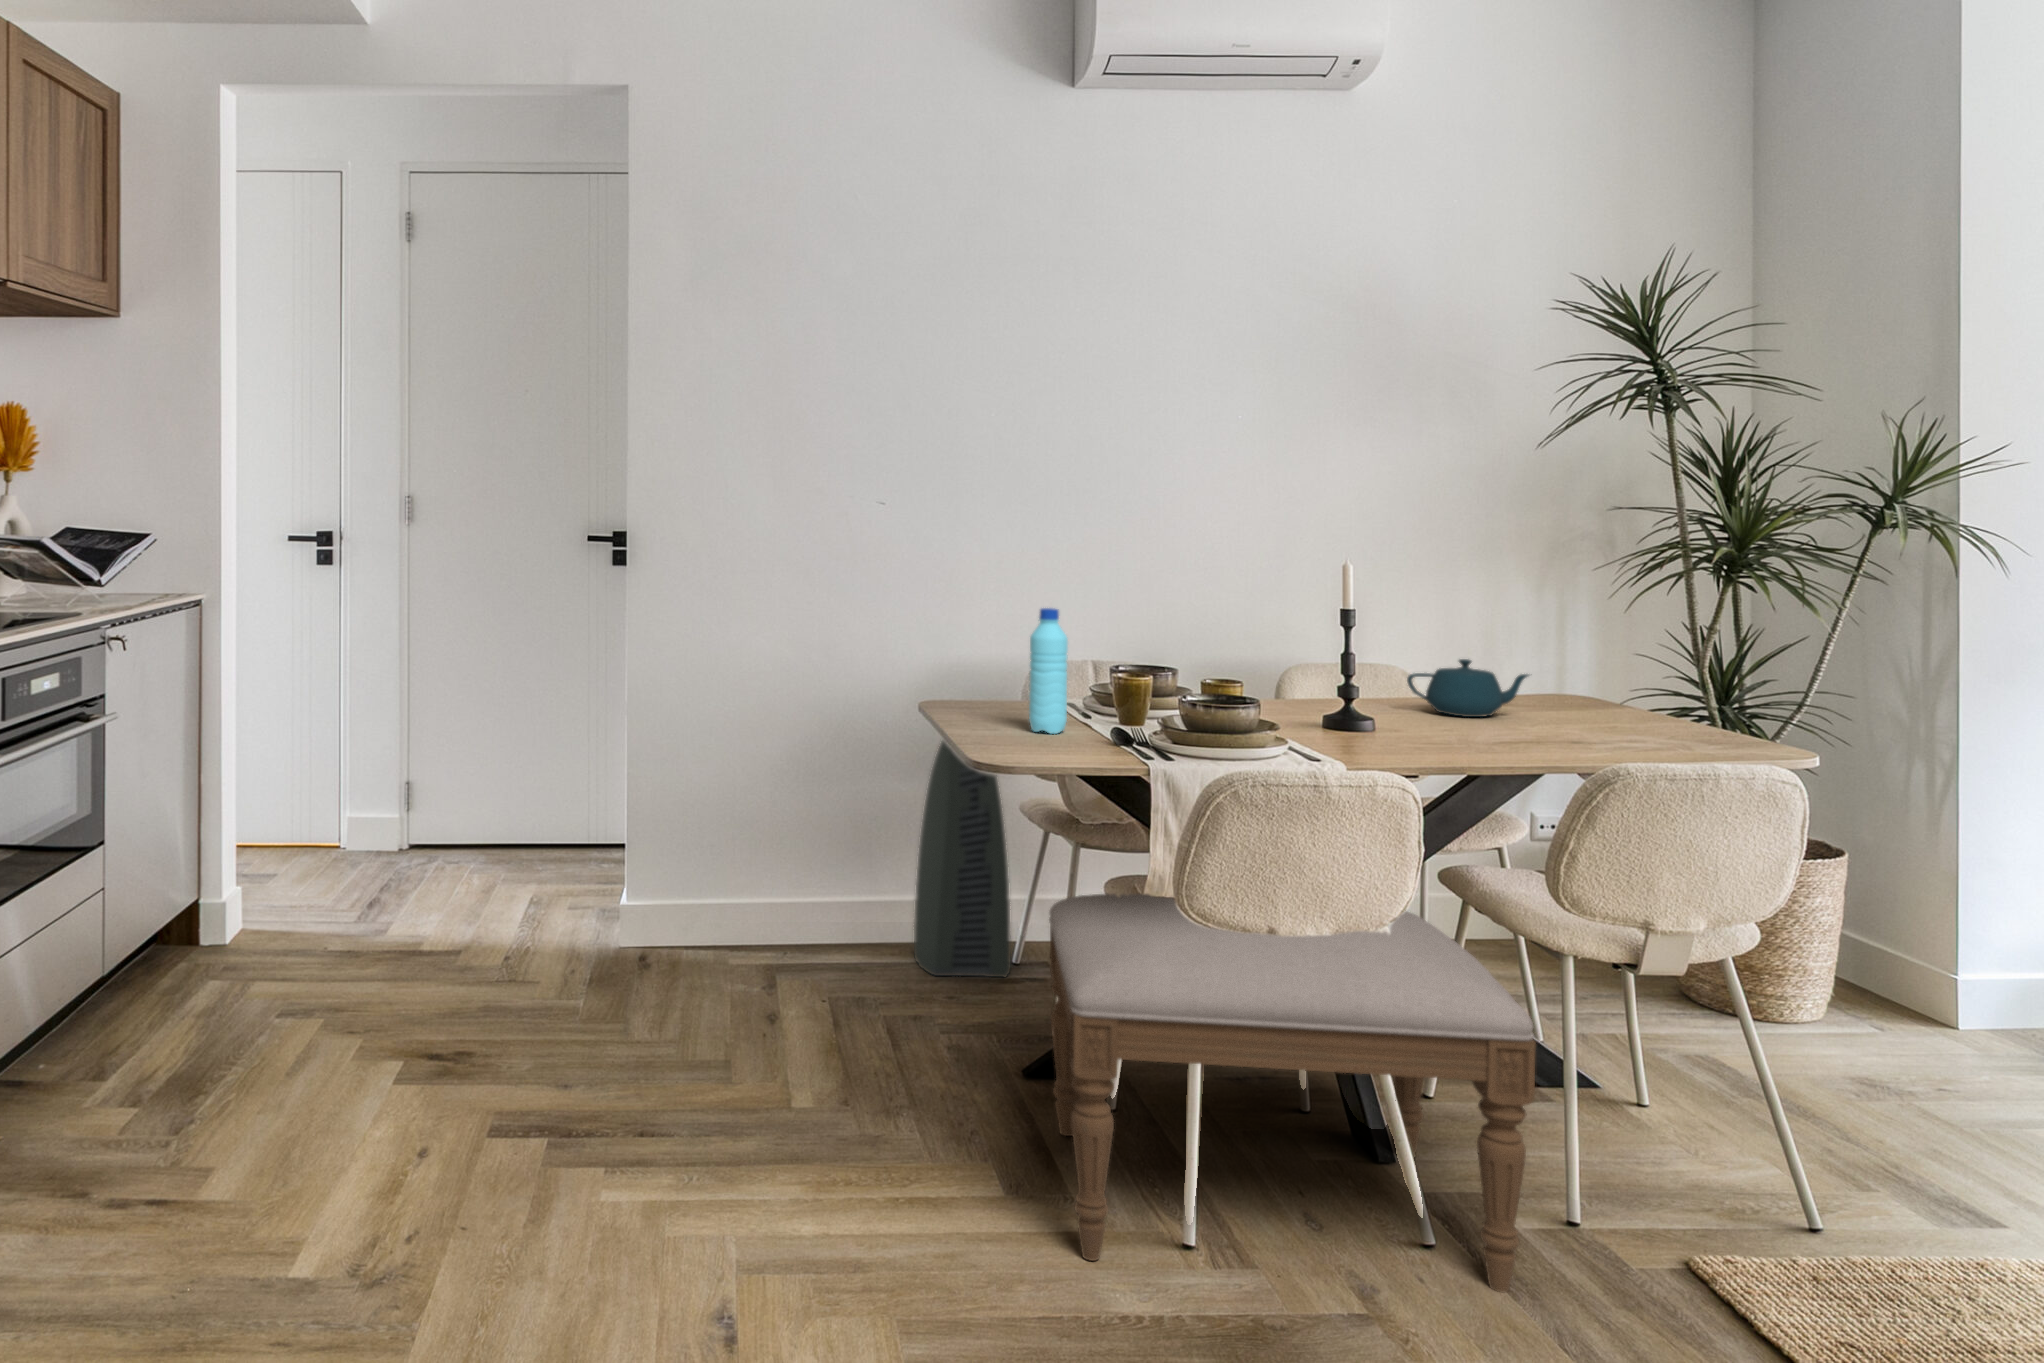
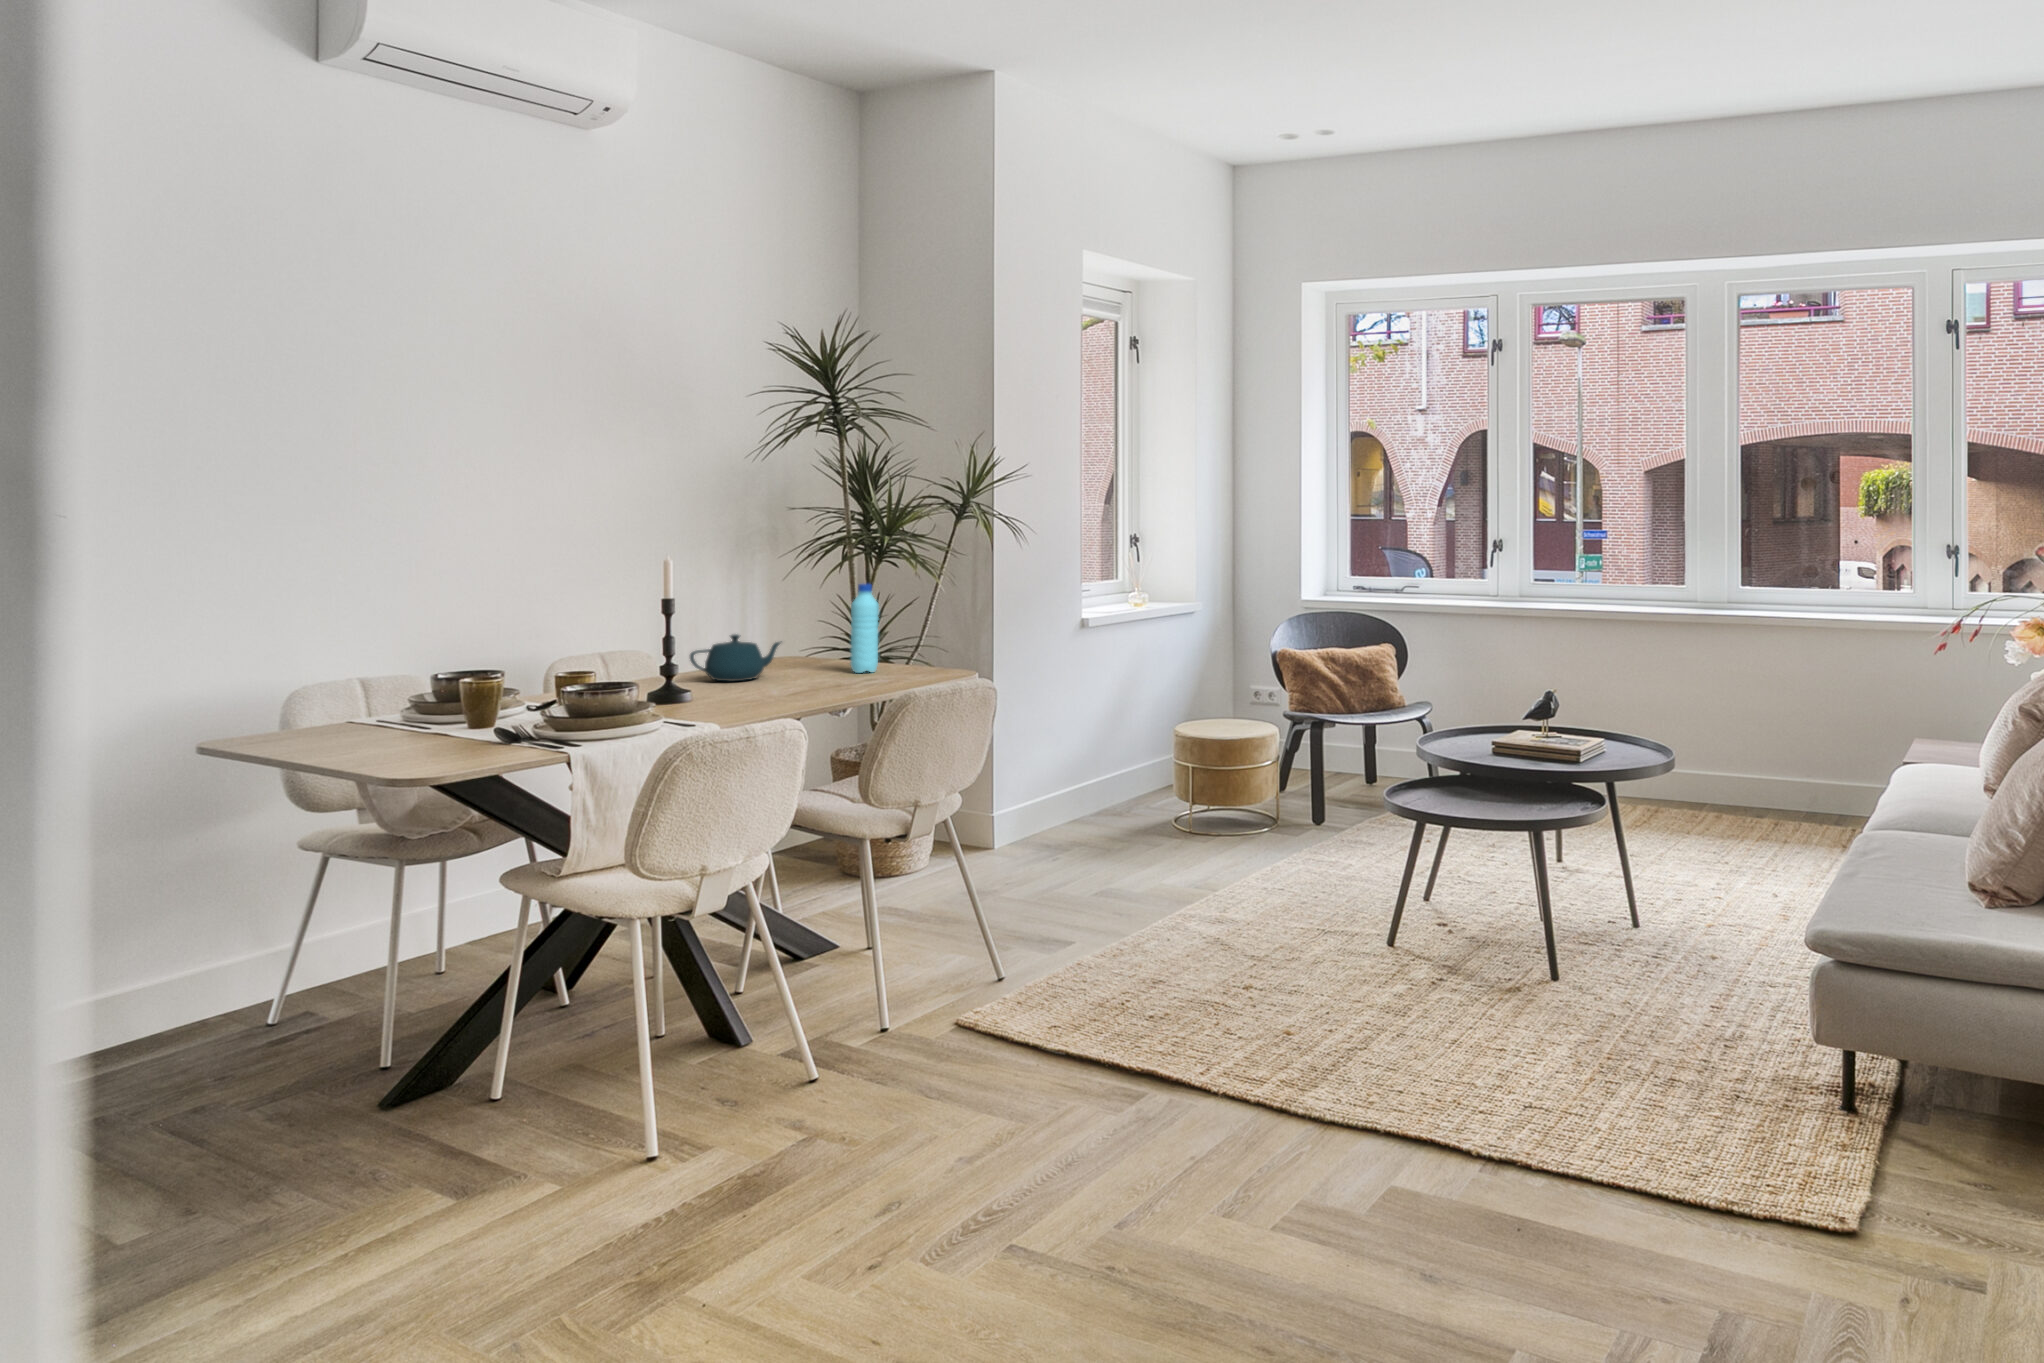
water bottle: present [1029,608,1068,734] -> present [850,584,879,673]
air purifier: present [914,741,1011,977] -> none [122,766,274,1062]
ottoman: present [1049,894,1536,1292] -> none [448,837,897,1205]

